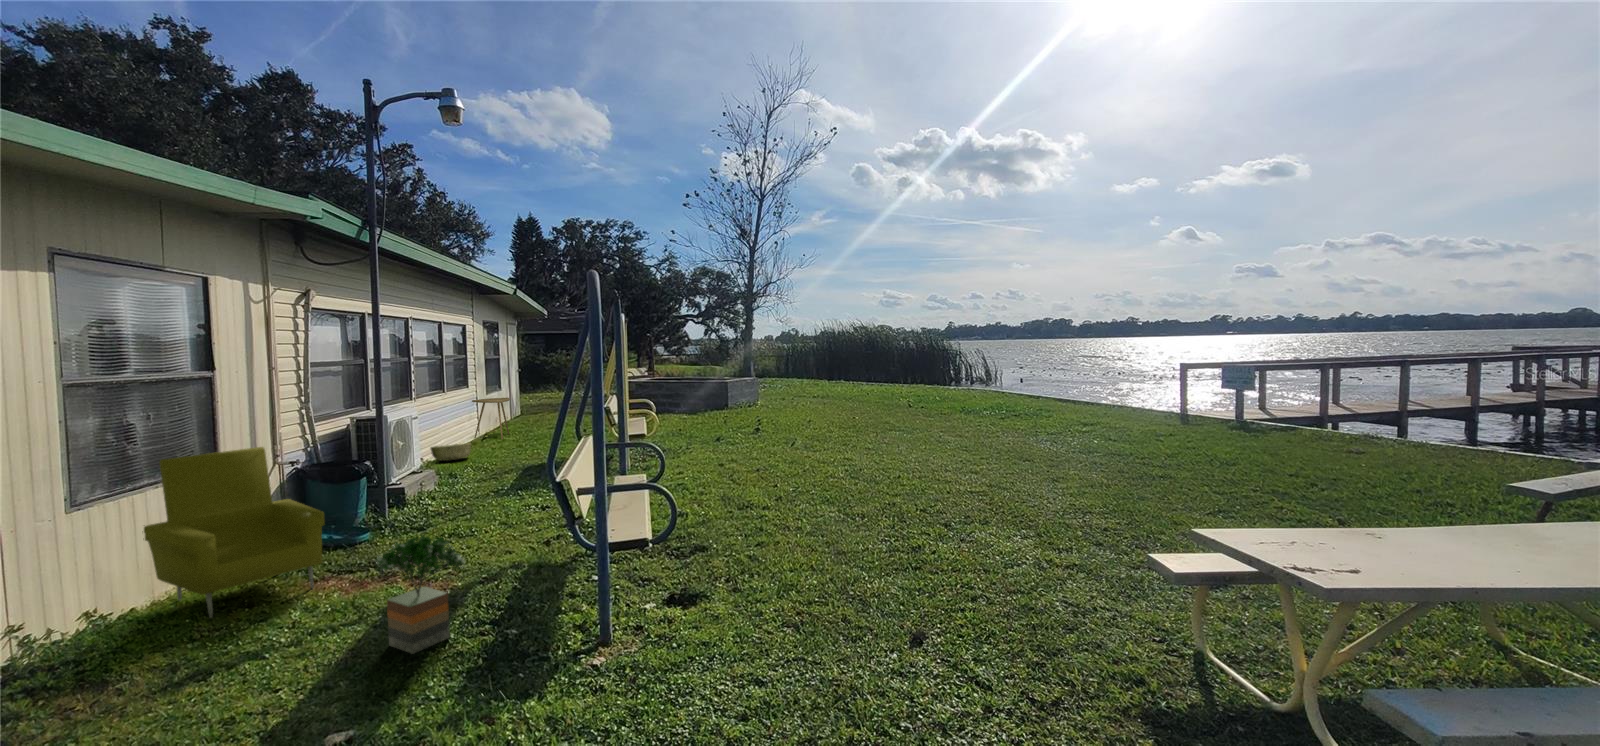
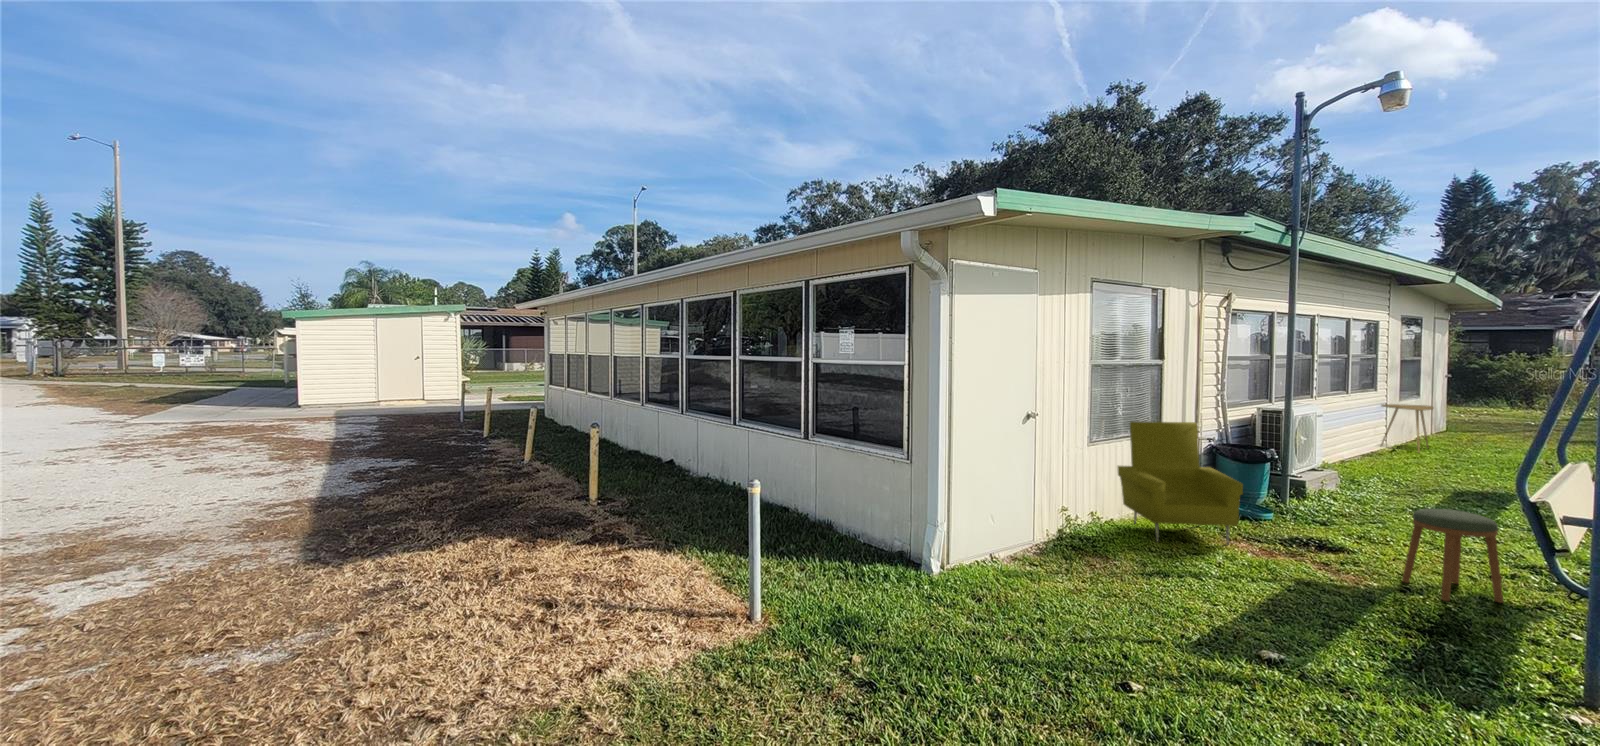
woven basket: present [431,443,471,461] -> none [1329,447,1379,466]
stool: none [483,493,555,579] -> present [1402,509,1503,603]
potted tree: present [377,535,464,654] -> none [1295,521,1393,627]

